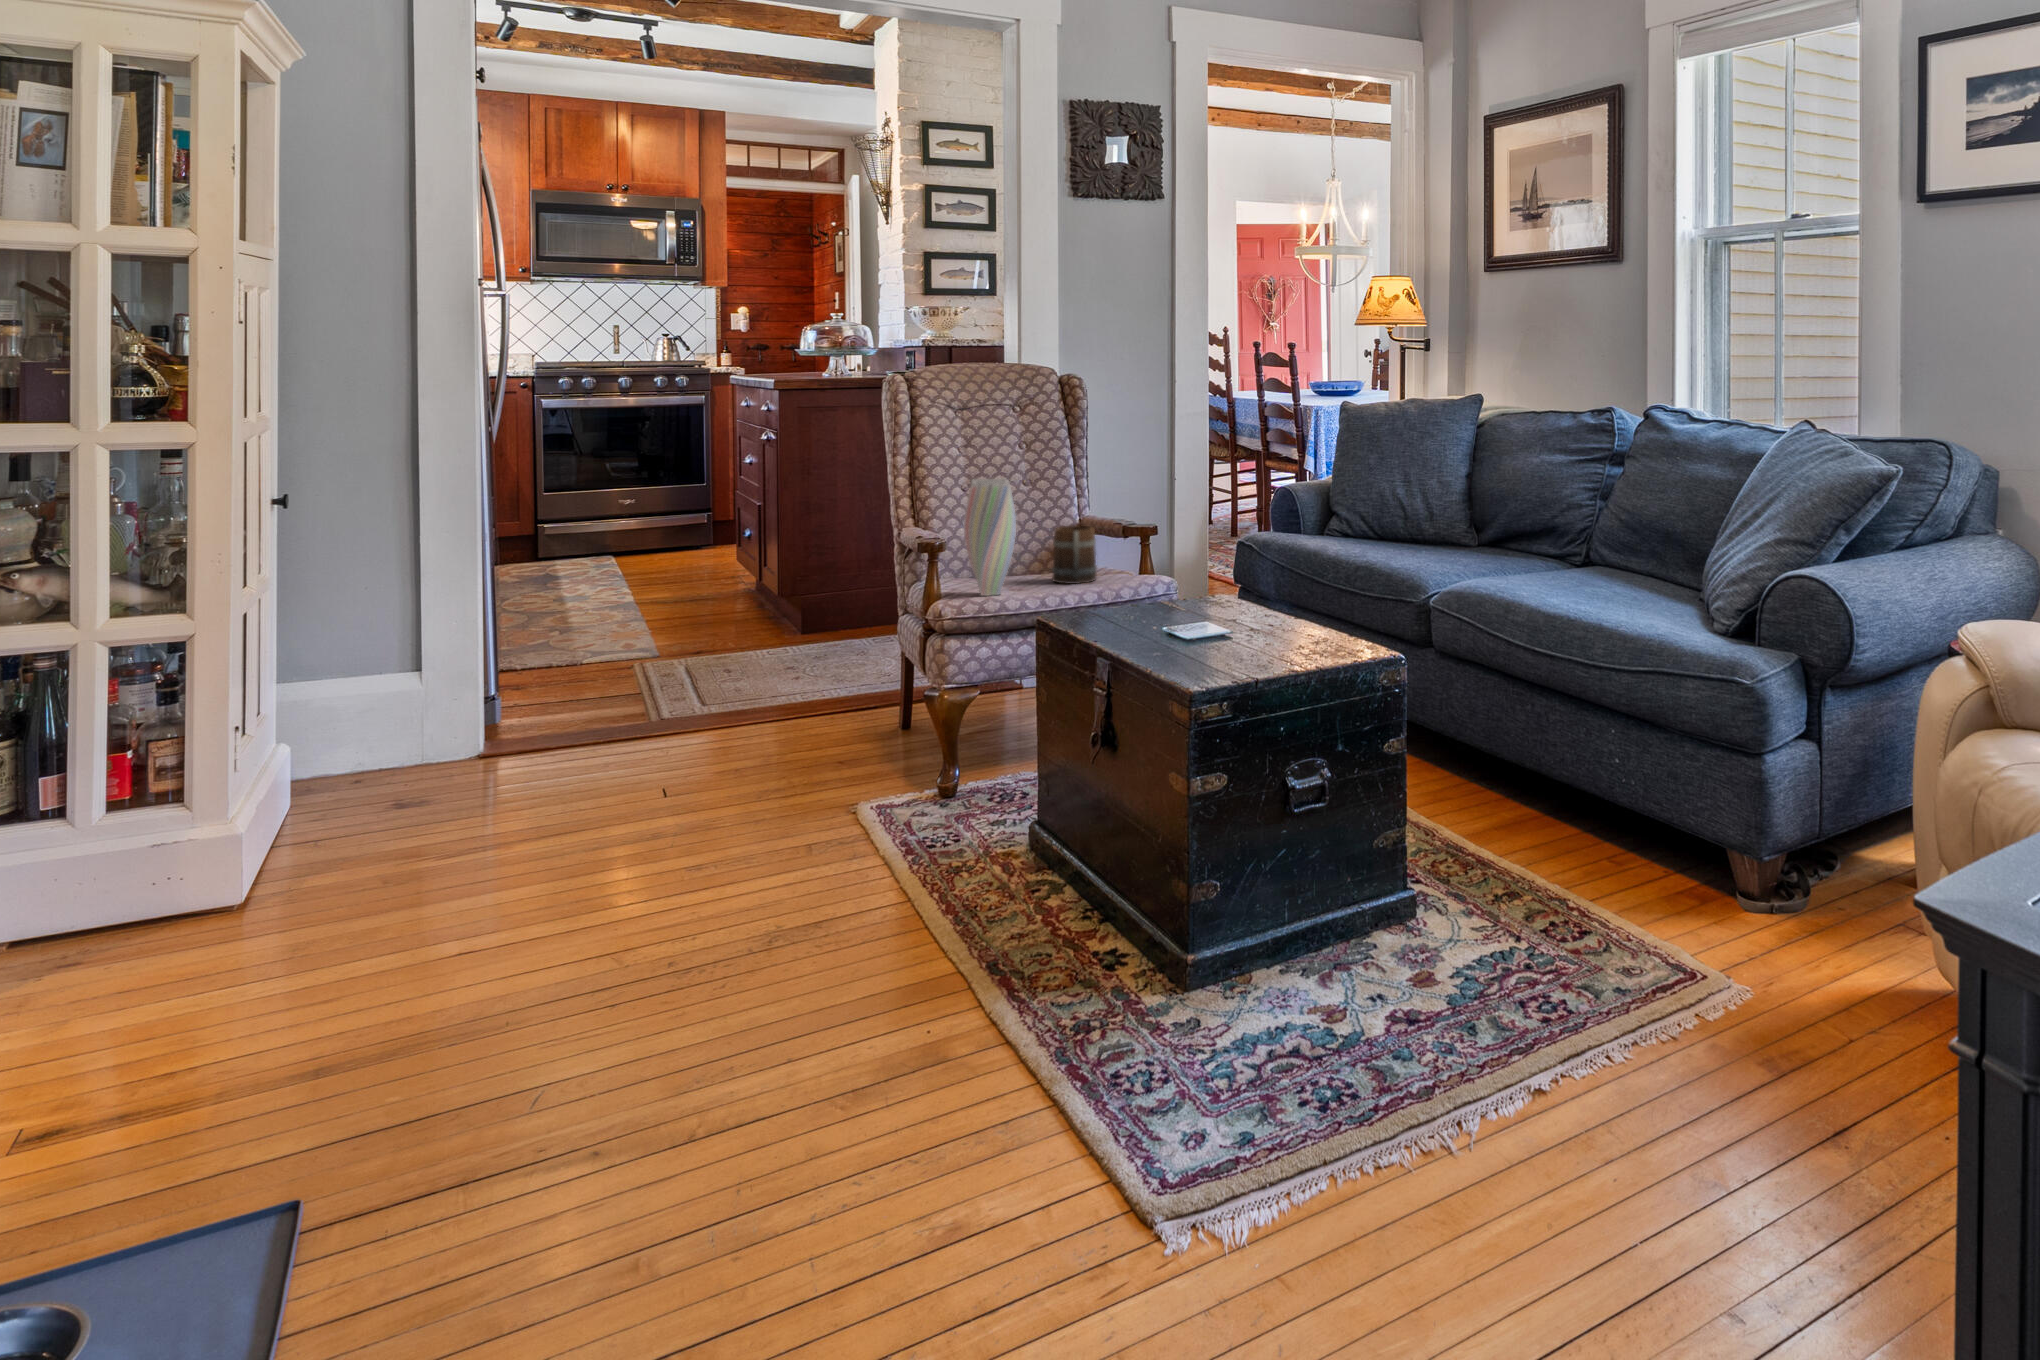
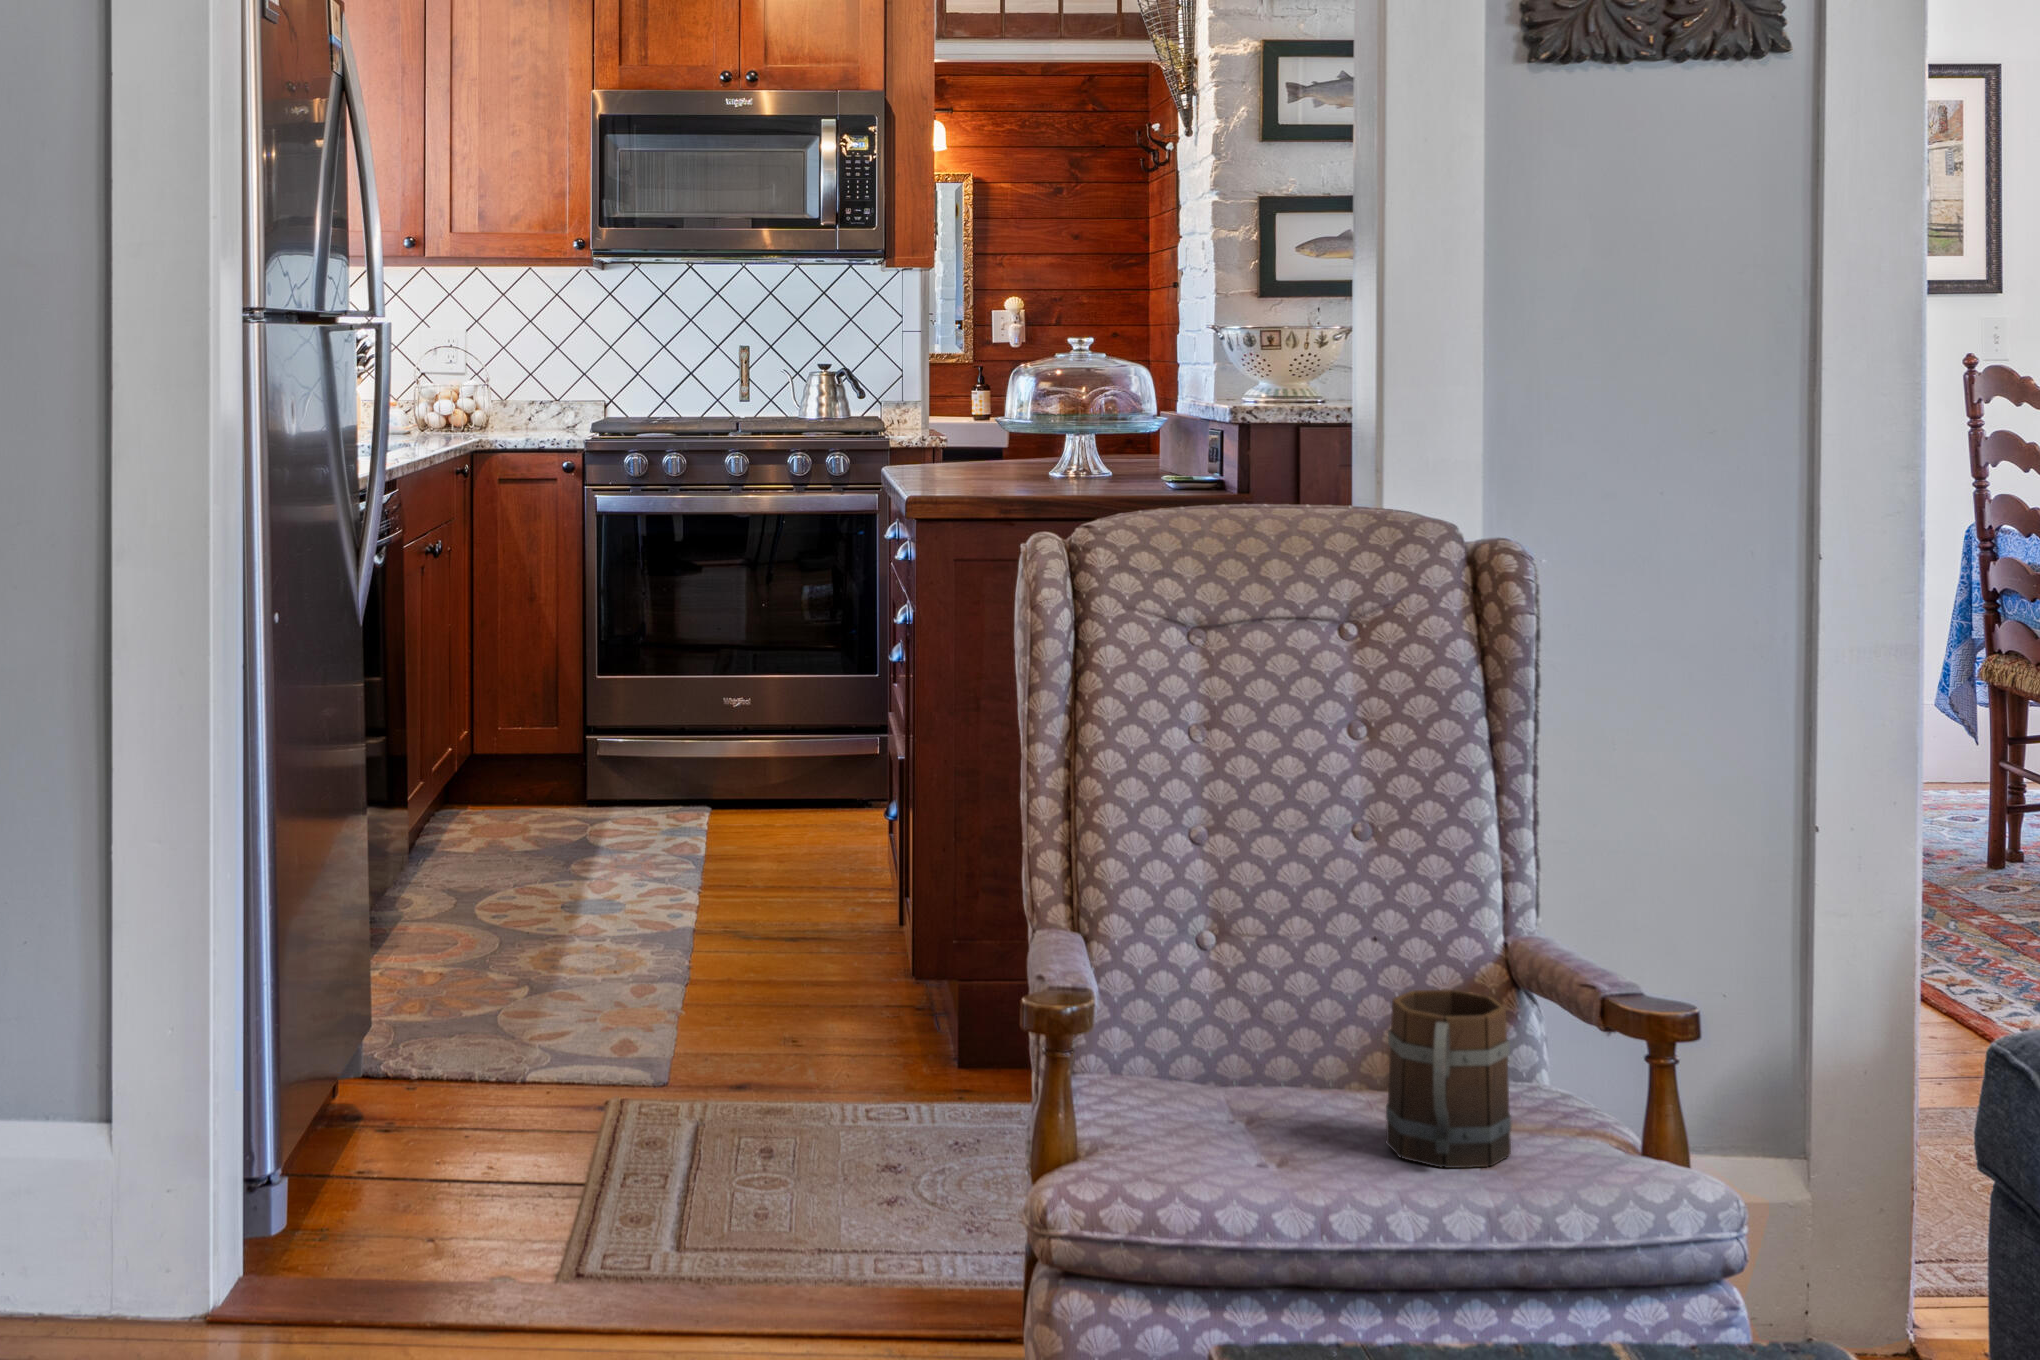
vase: present [964,479,1016,596] -> none [1123,855,1267,1187]

